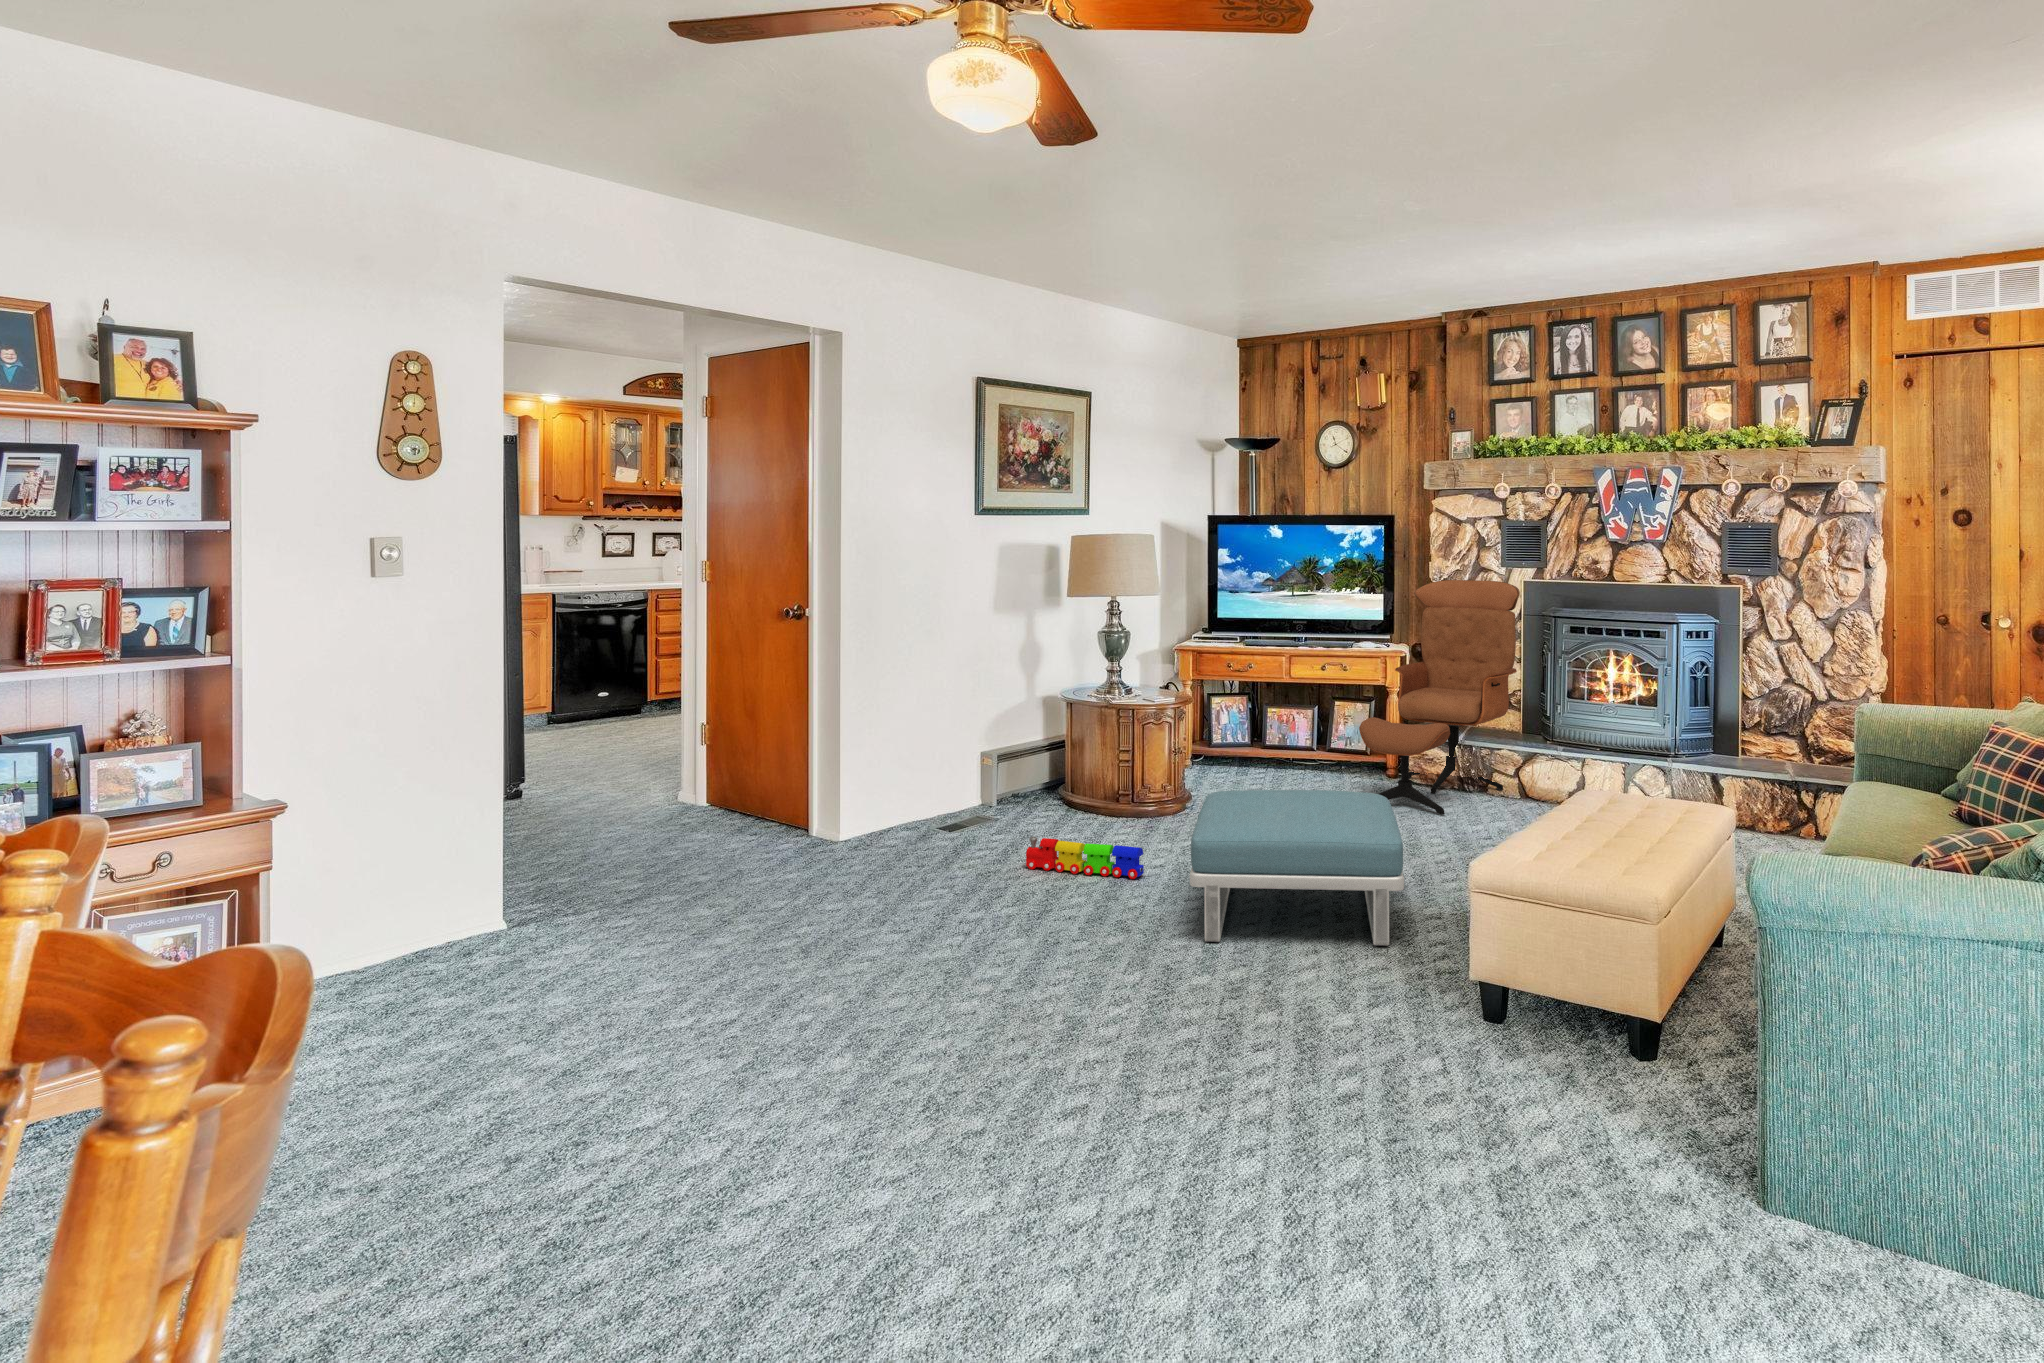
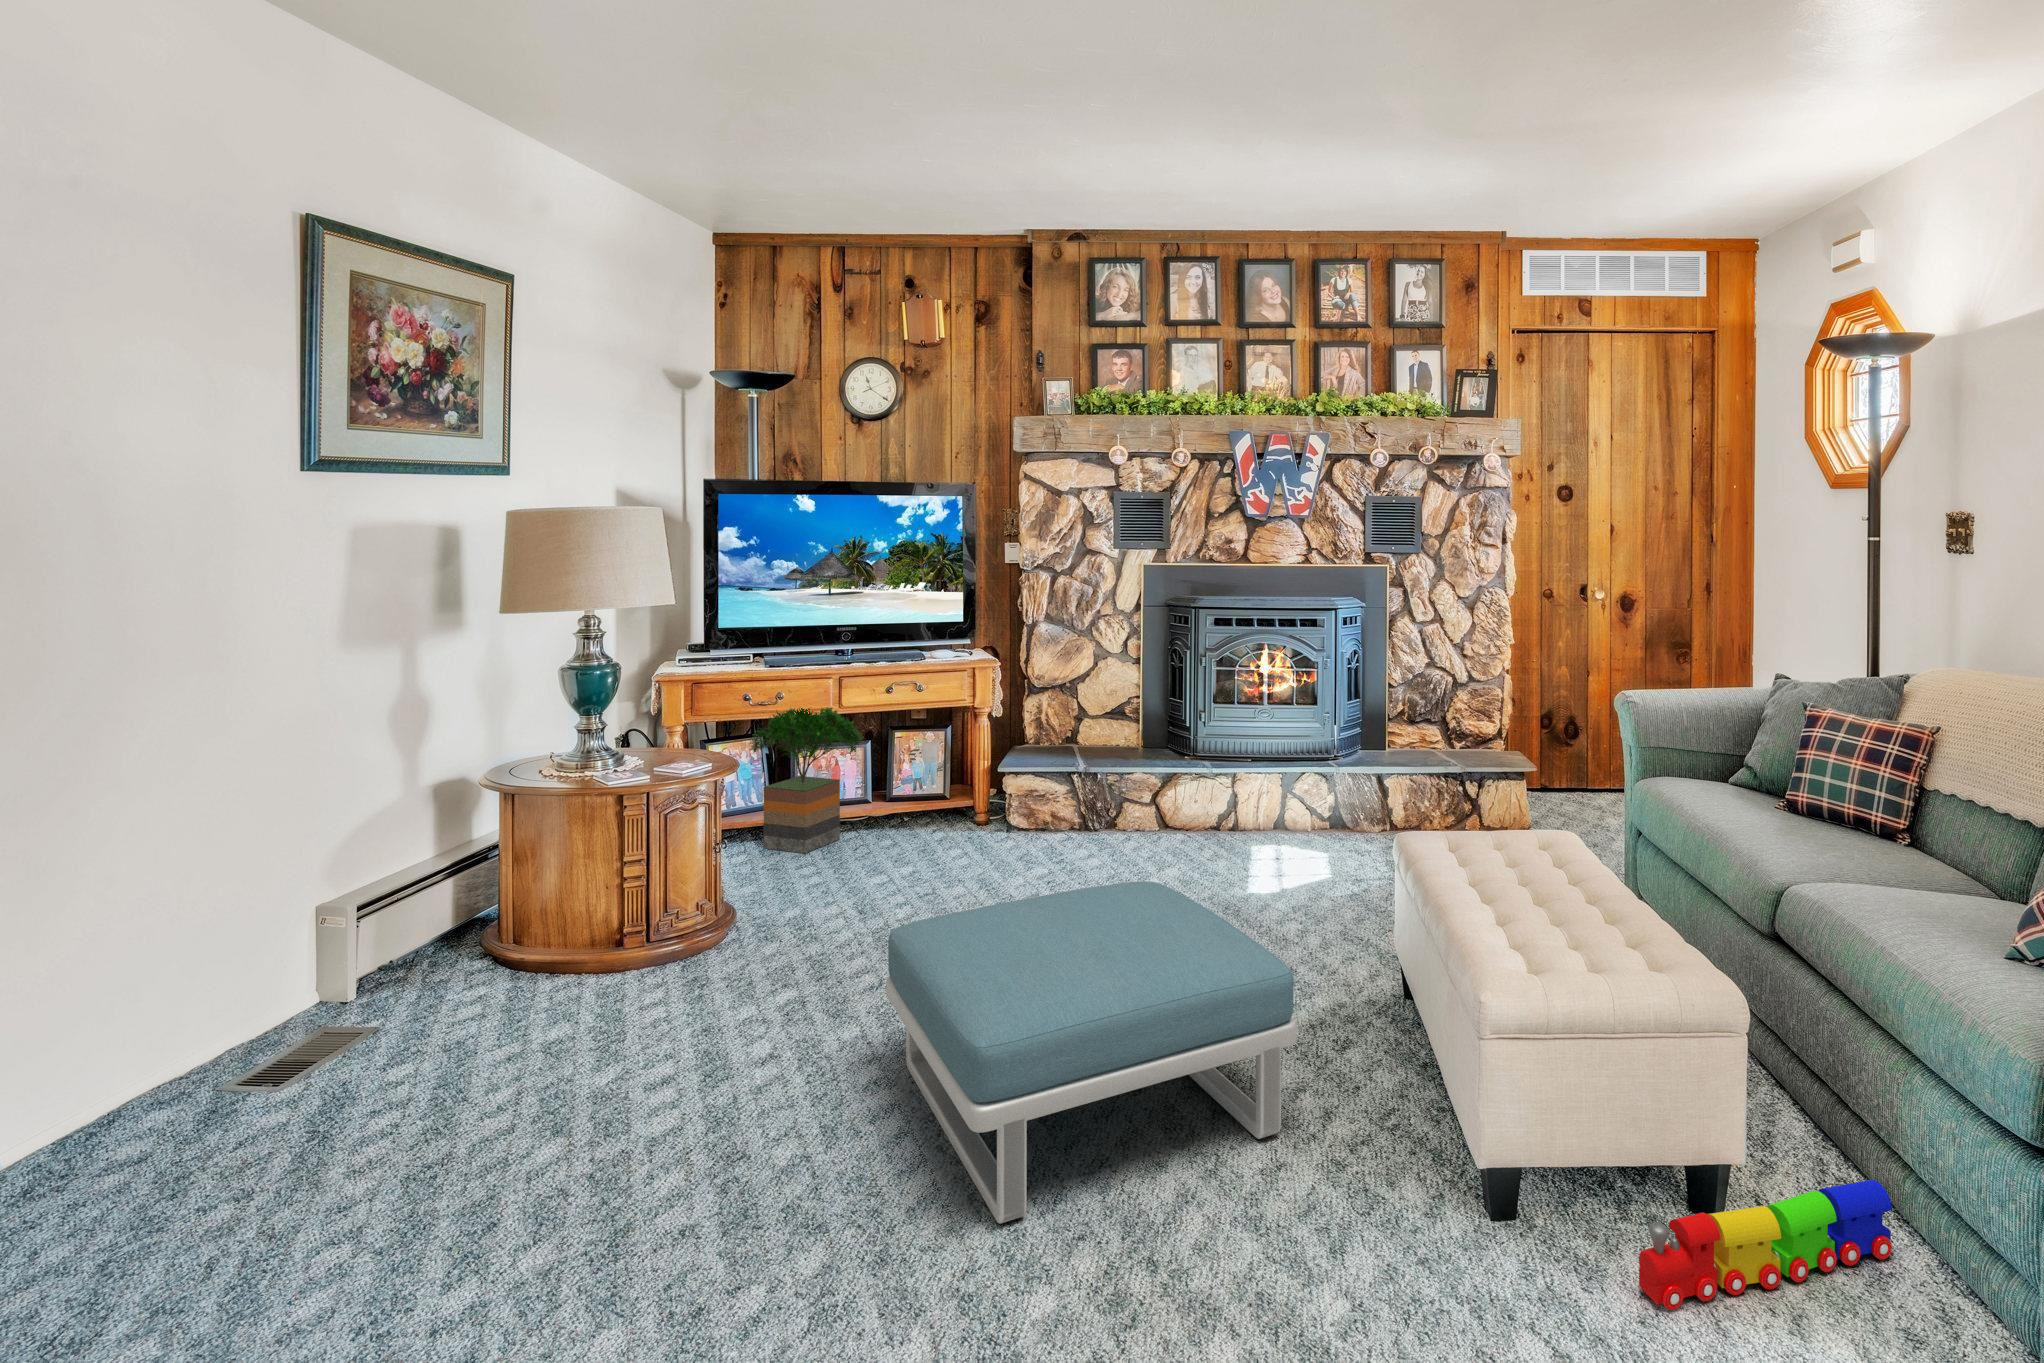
lounge chair: present [1359,580,1520,814] -> none [988,565,1149,882]
potted tree: none [1227,675,1302,776] -> present [750,707,863,853]
toy train: present [1026,836,1144,879] -> present [1639,1180,1892,1310]

